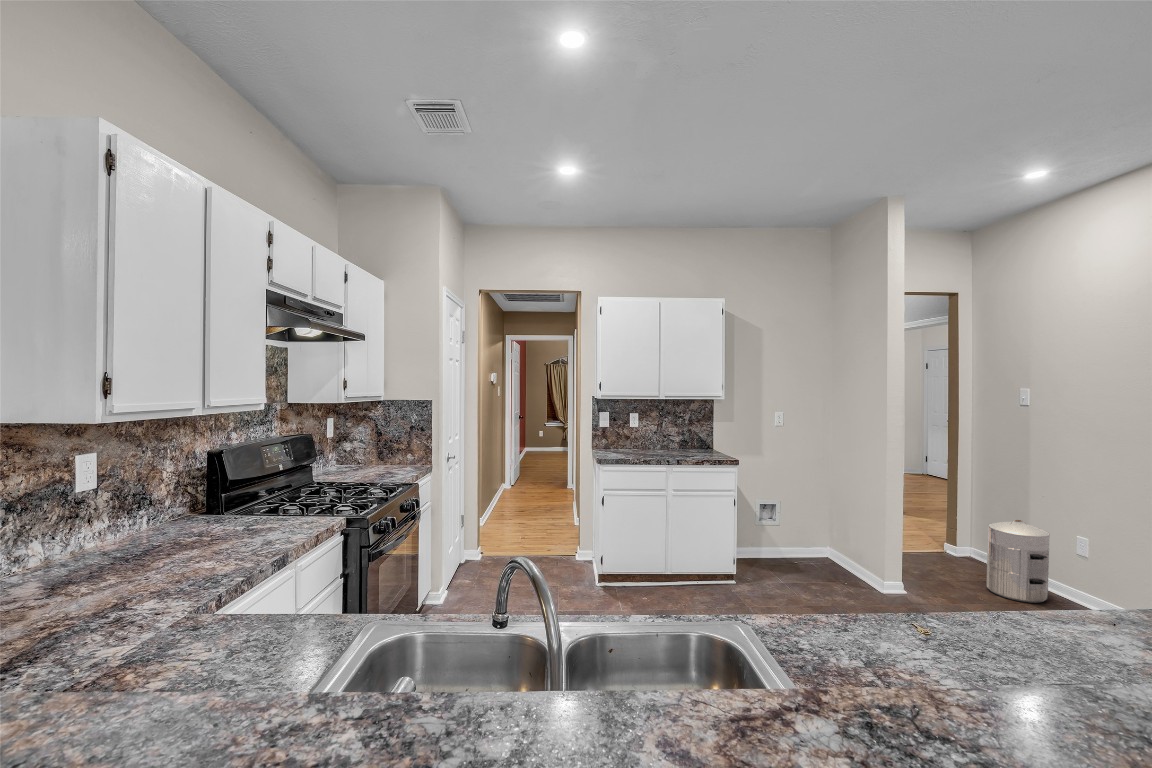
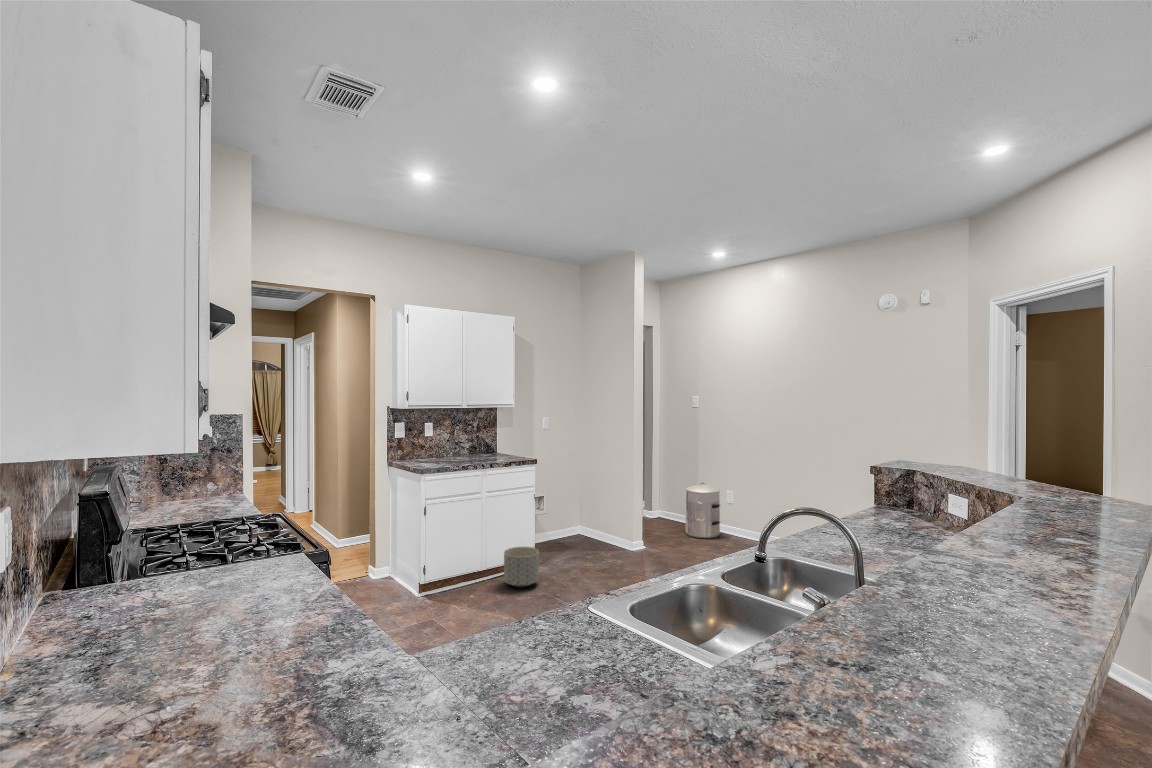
planter: none [689,556,729,603] -> present [504,547,539,588]

